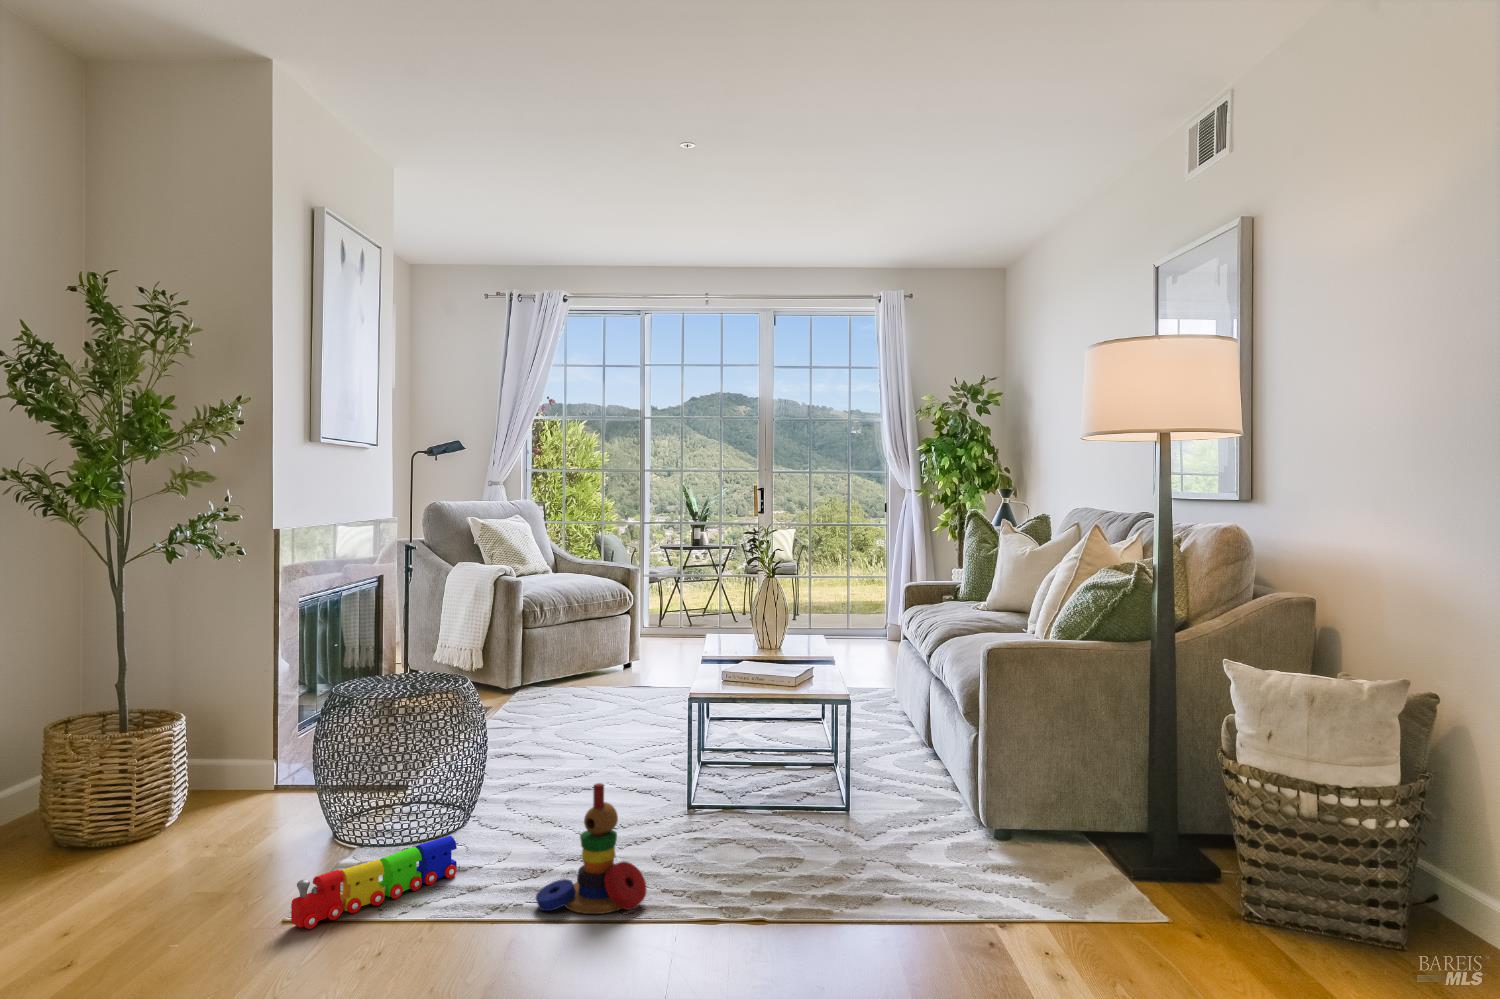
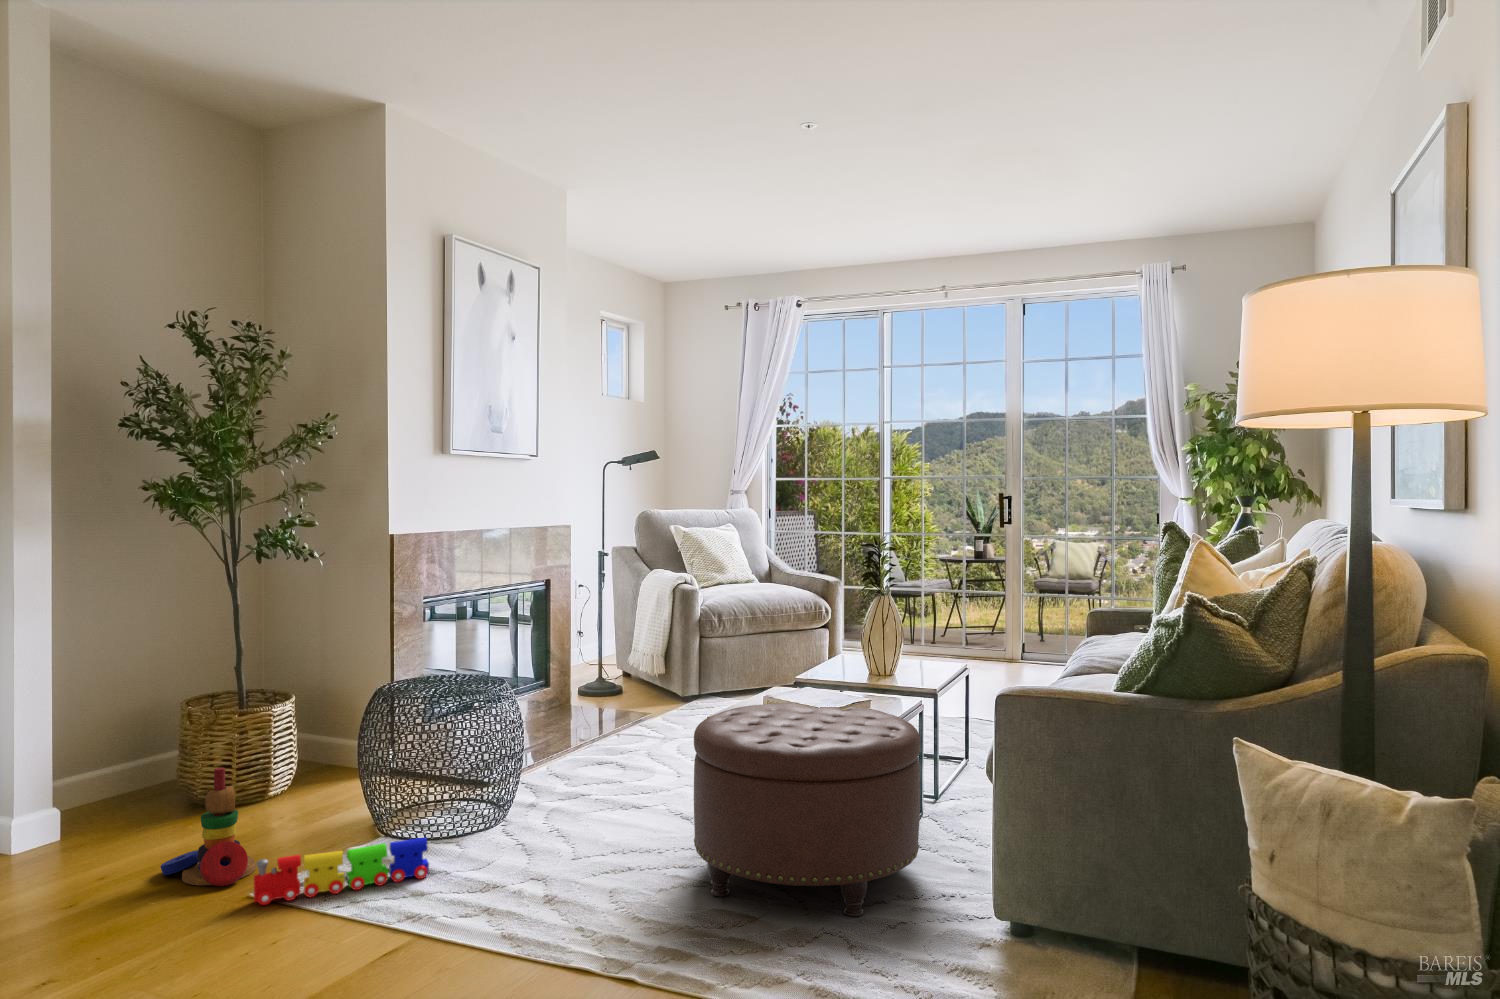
ottoman: none [704,671,902,847] -> present [694,703,920,916]
stacking toy: present [536,783,647,914] -> present [161,768,256,886]

